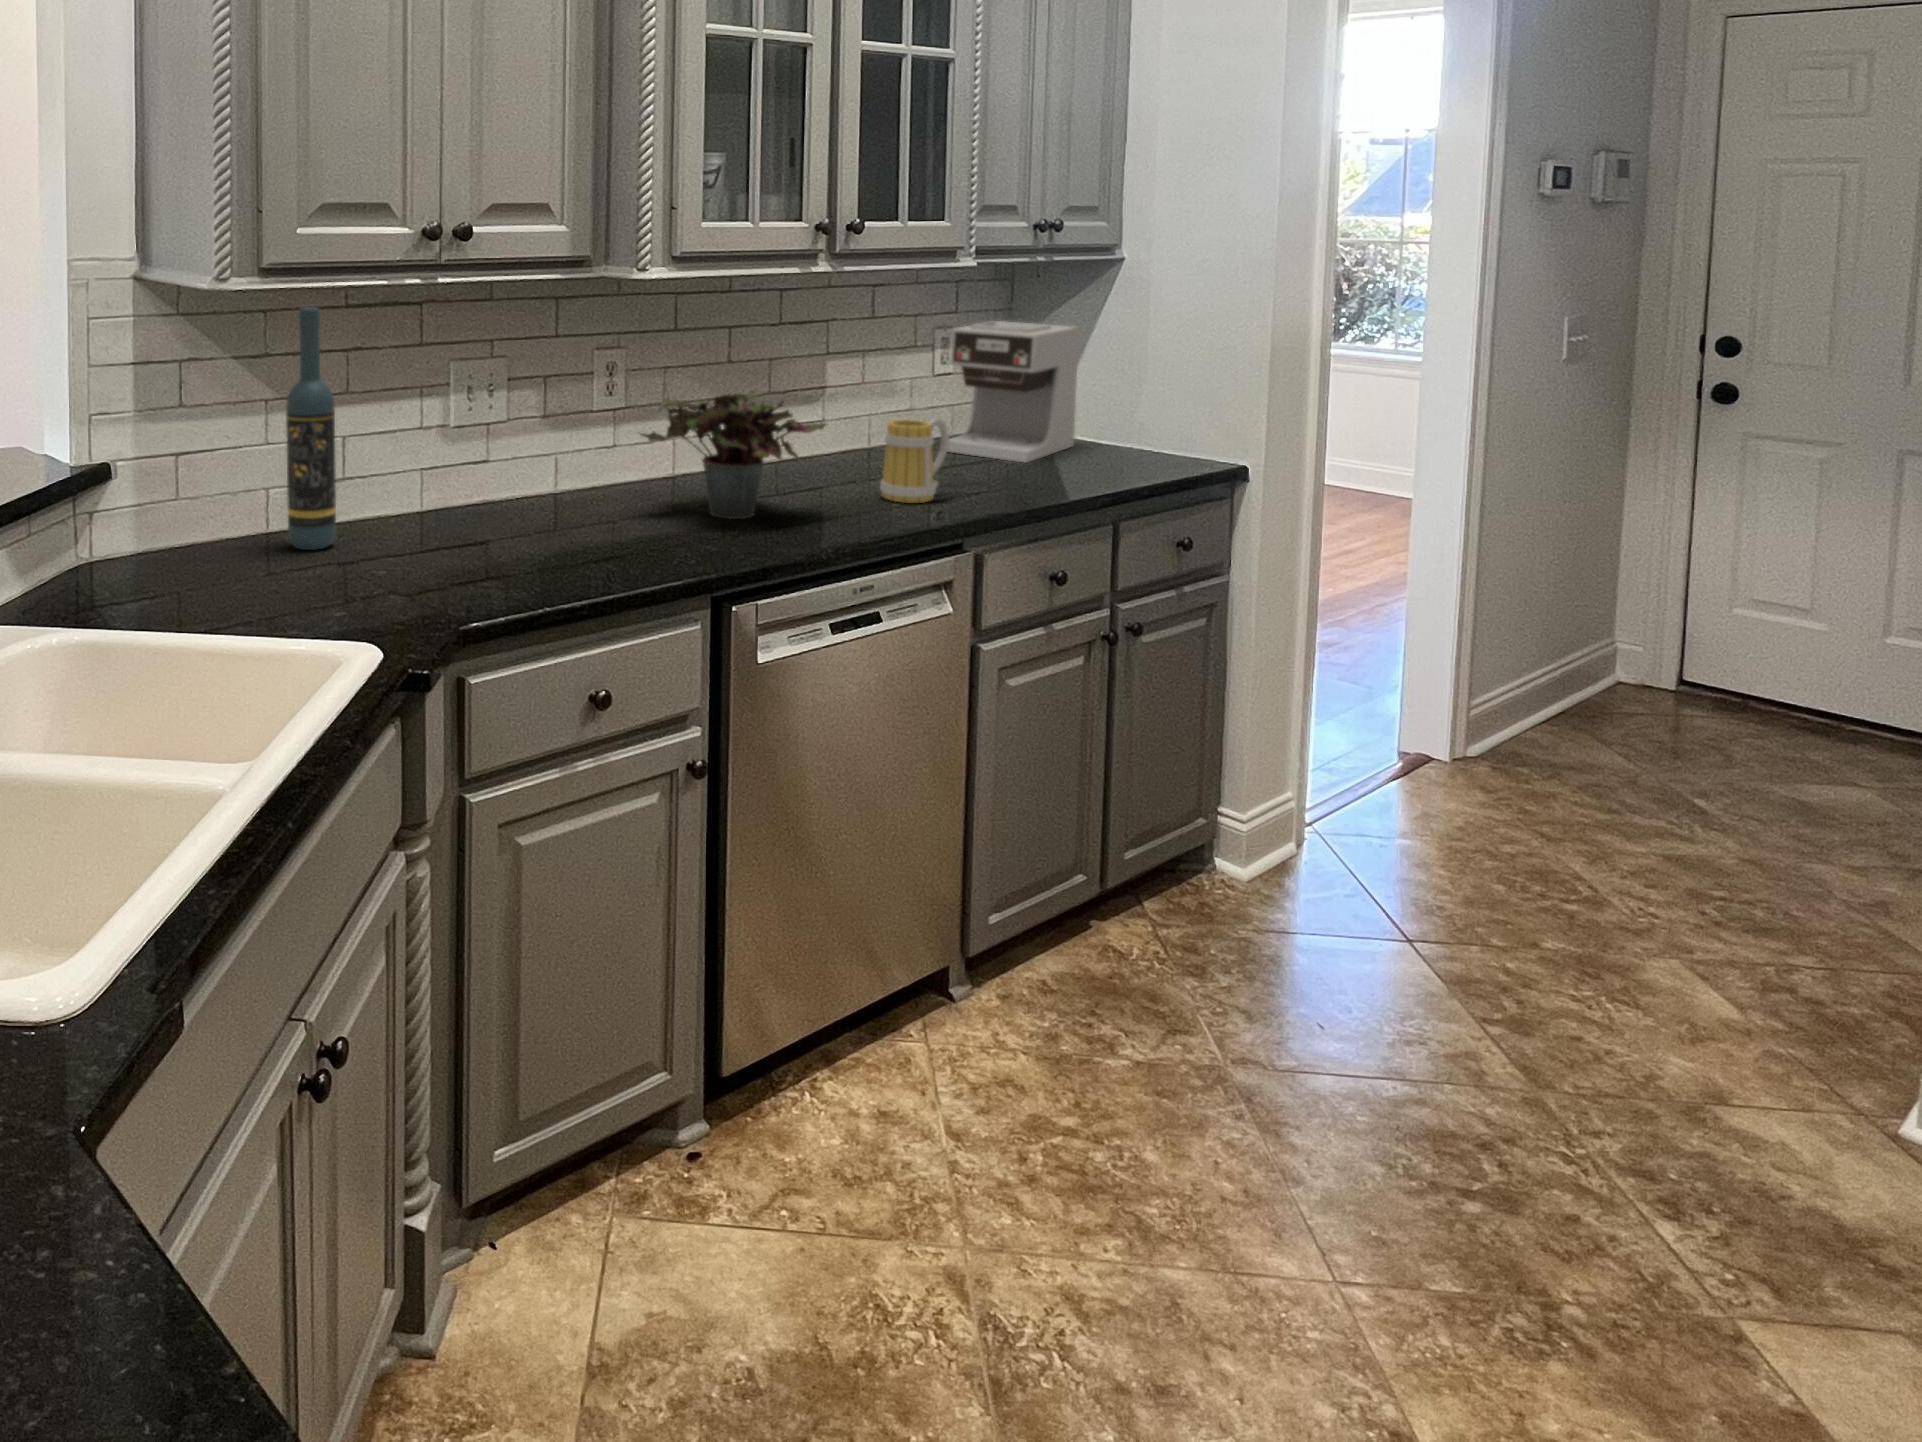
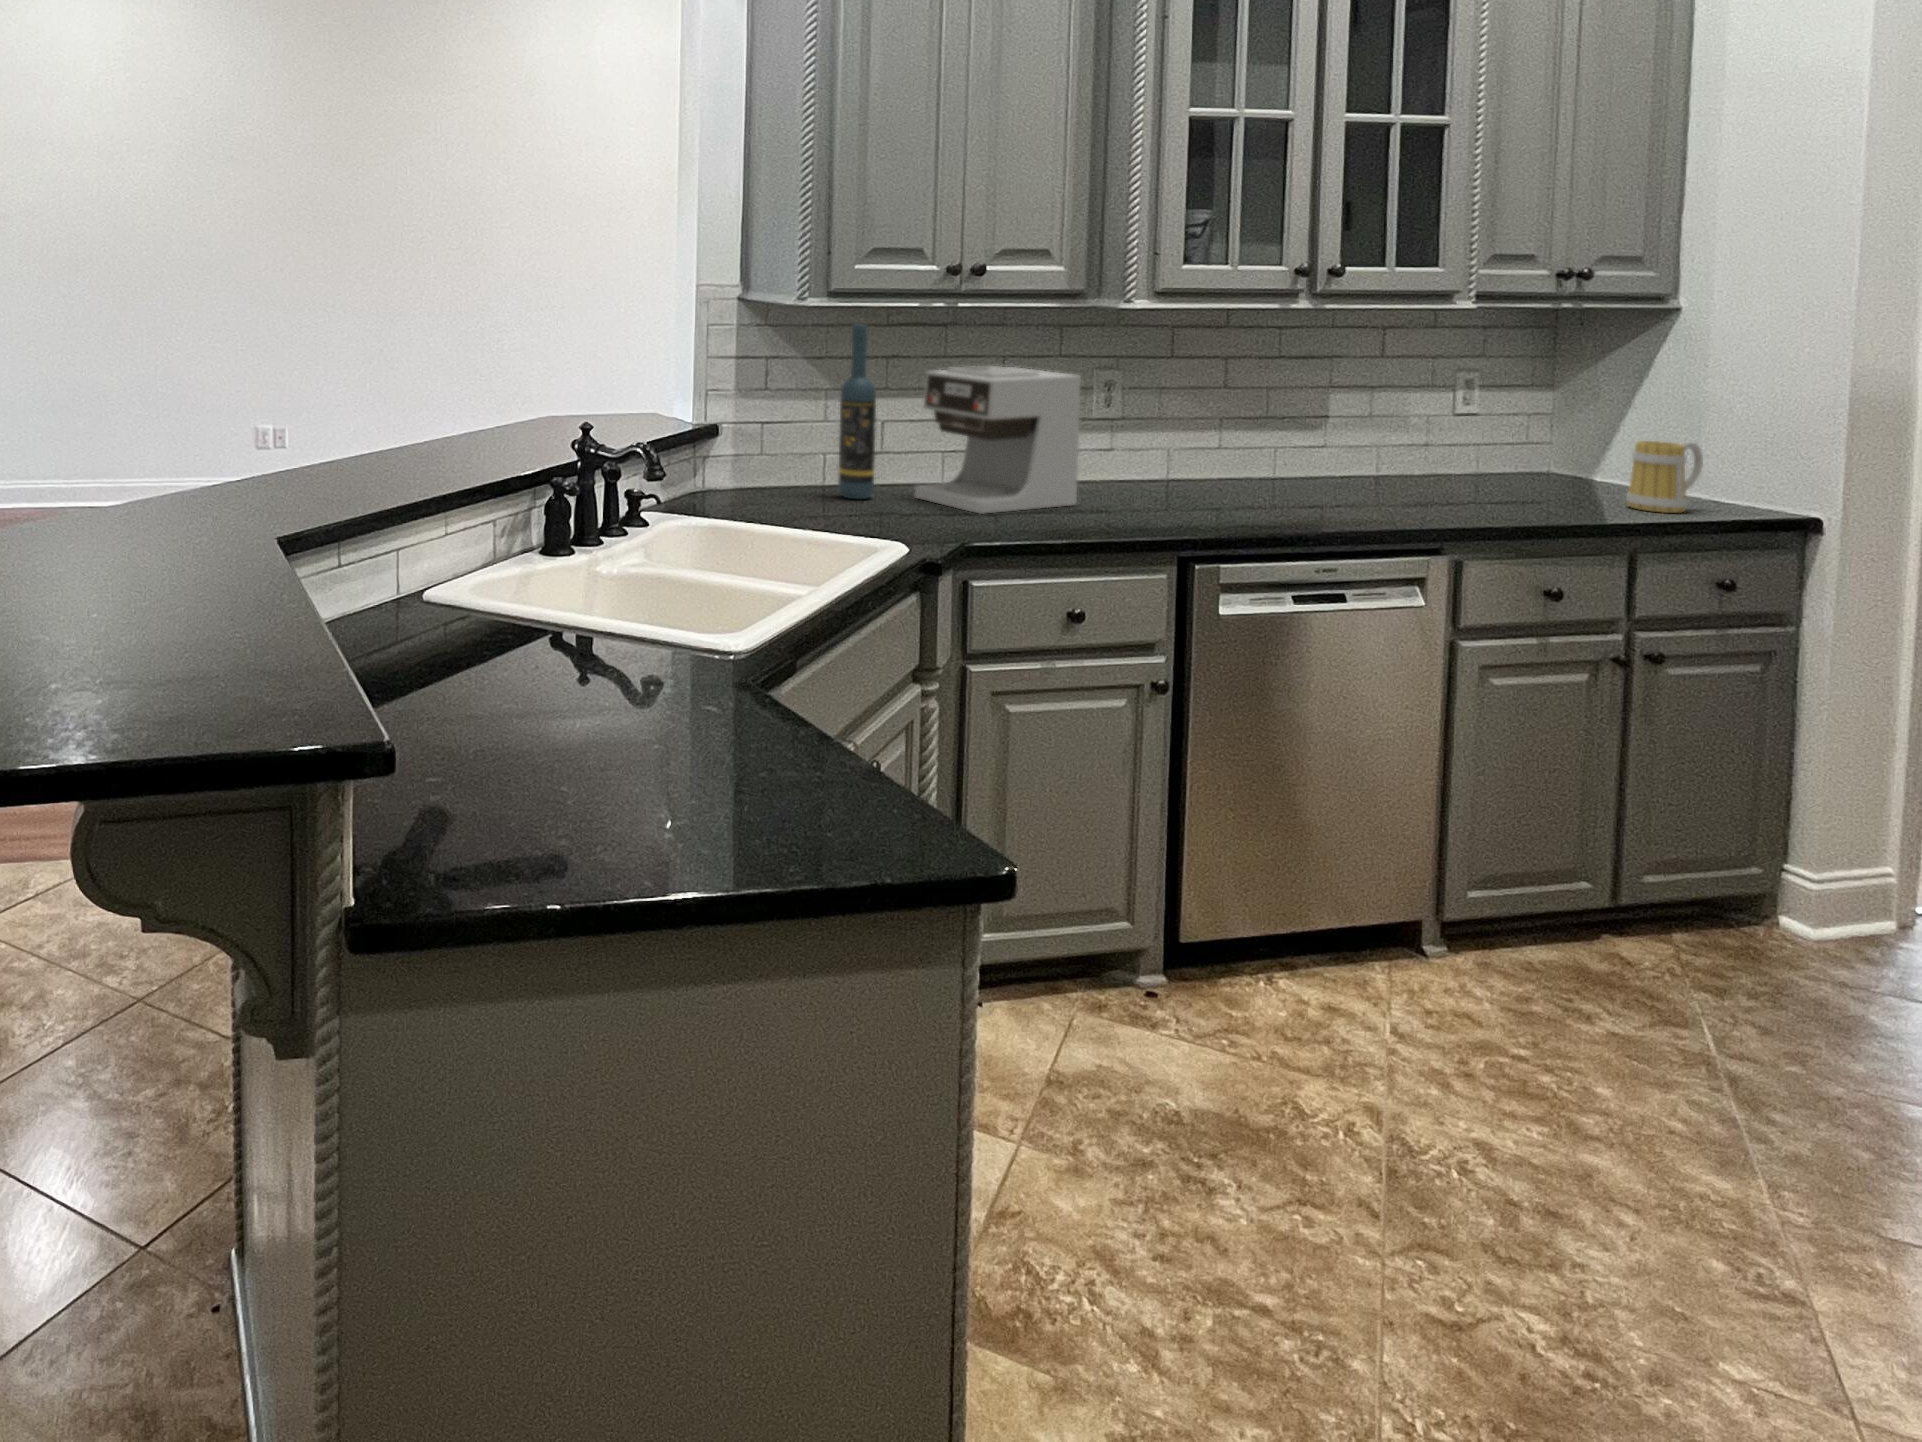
coffee maker: present [947,321,1079,463] -> present [915,366,1081,514]
potted plant: present [639,390,828,519] -> none [1122,407,1304,511]
mug: present [880,419,949,503] -> present [1626,441,1703,513]

